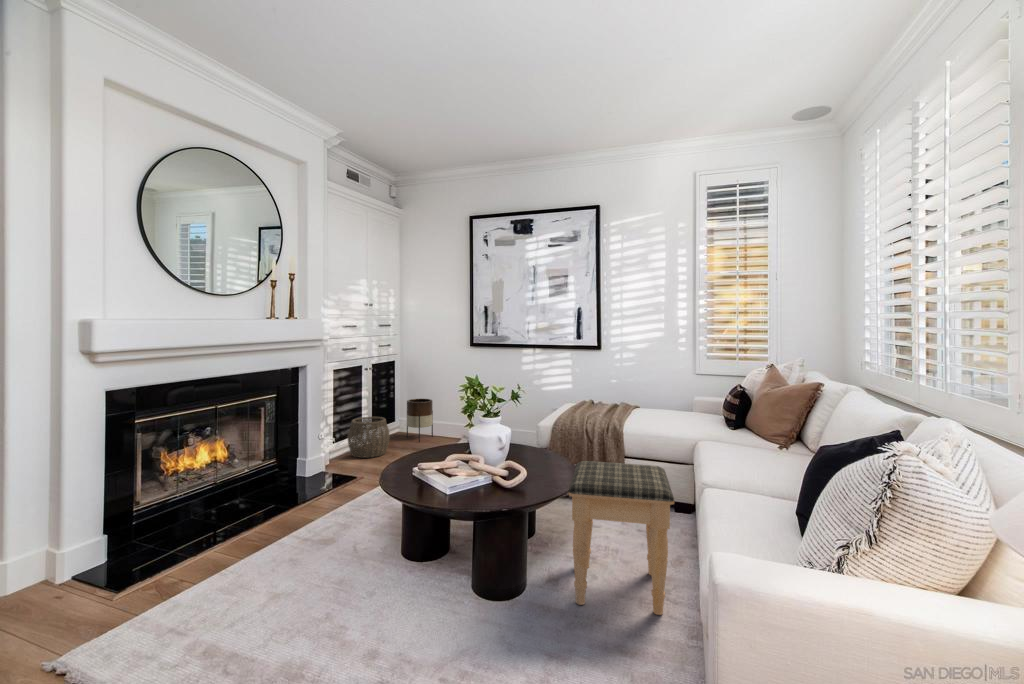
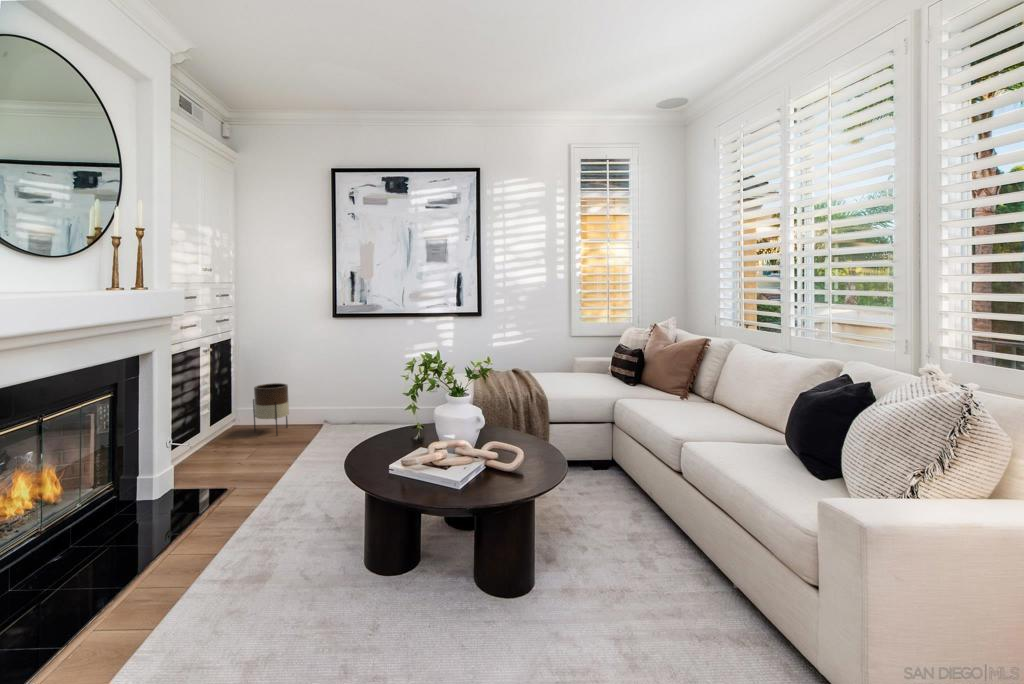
woven basket: present [348,417,390,458] -> none [192,411,250,464]
footstool: present [568,461,674,615] -> none [554,424,669,560]

